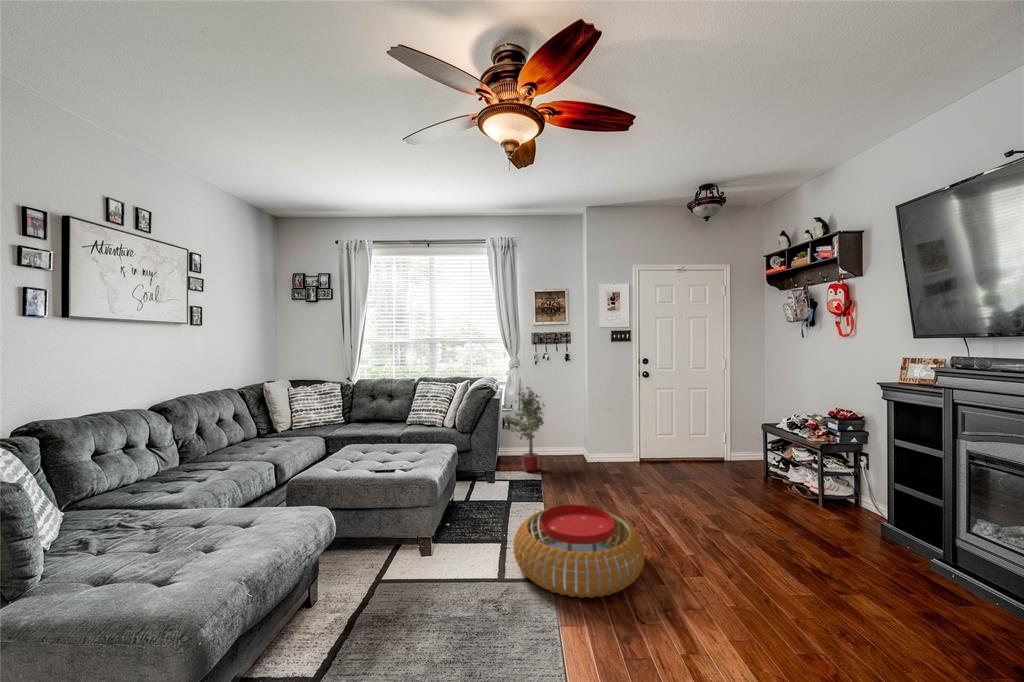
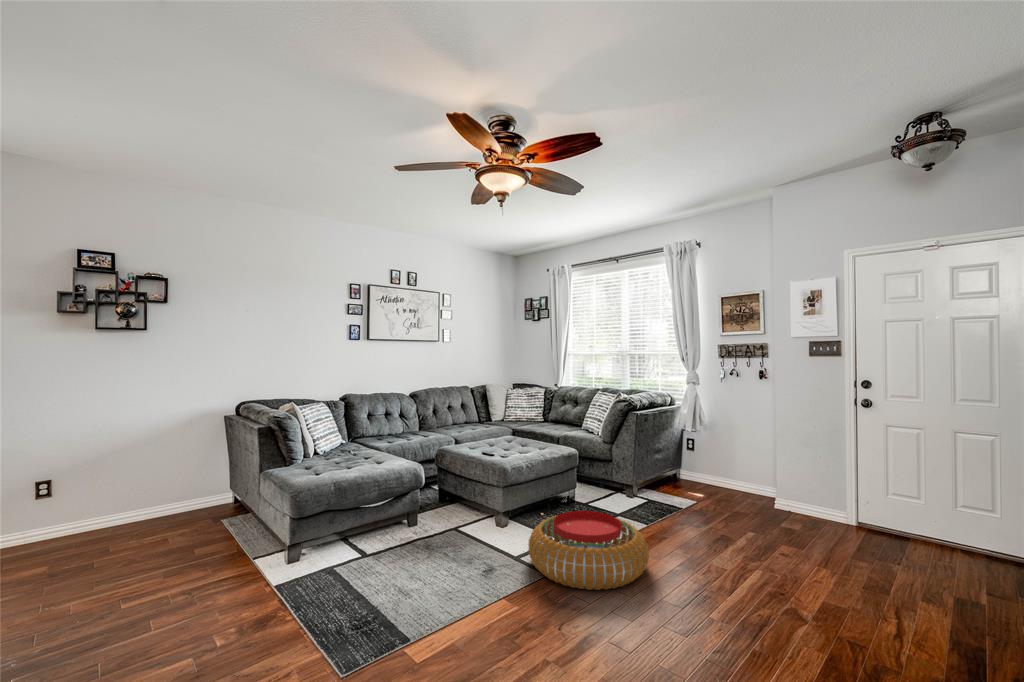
potted tree: present [504,387,545,472] -> none [659,404,715,499]

